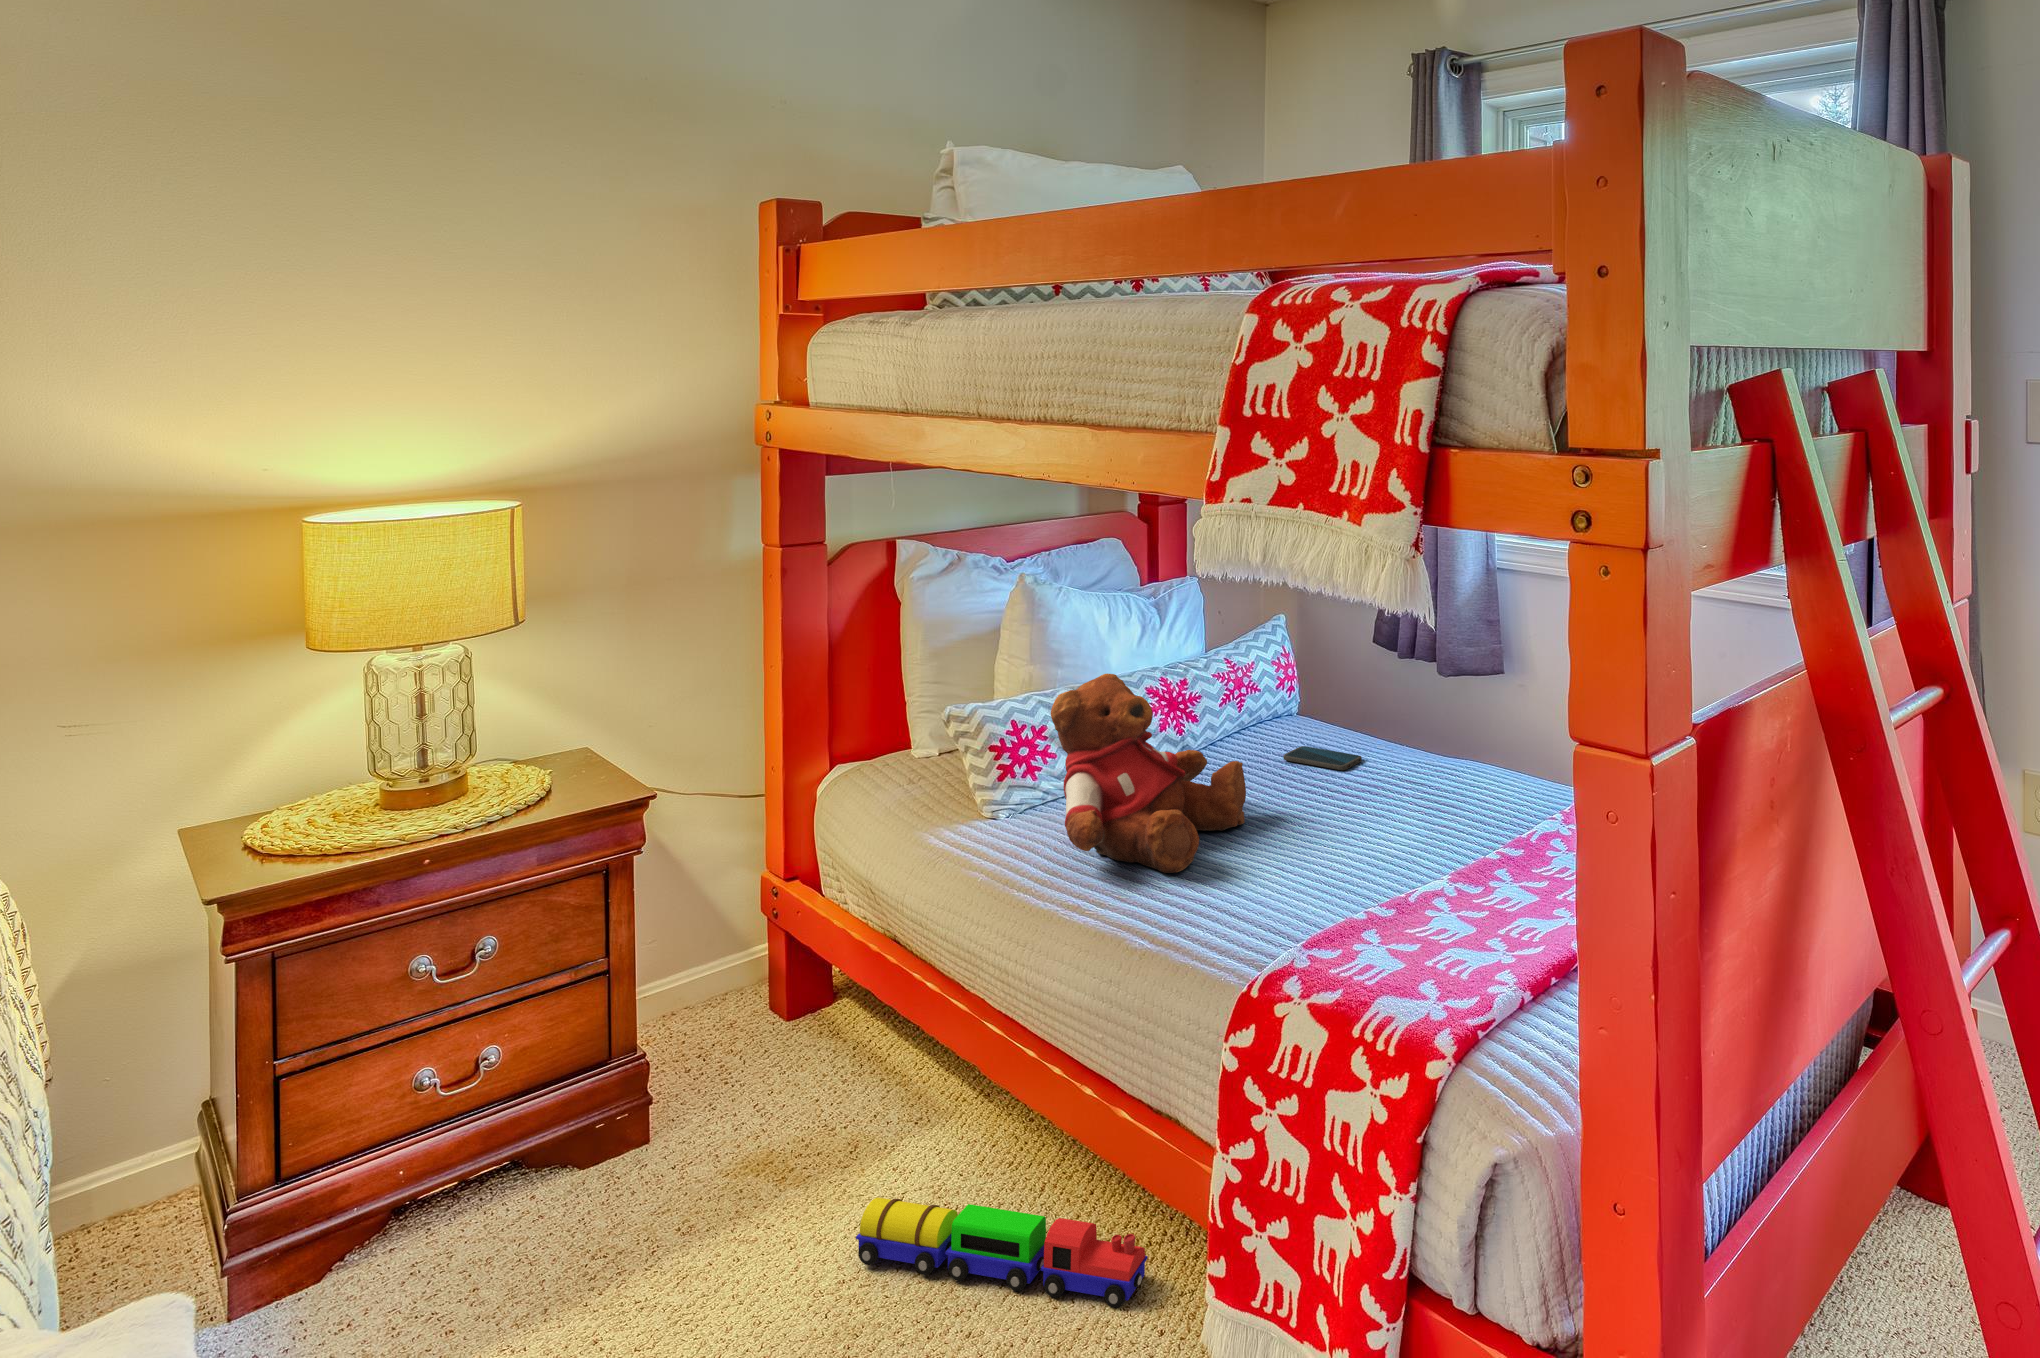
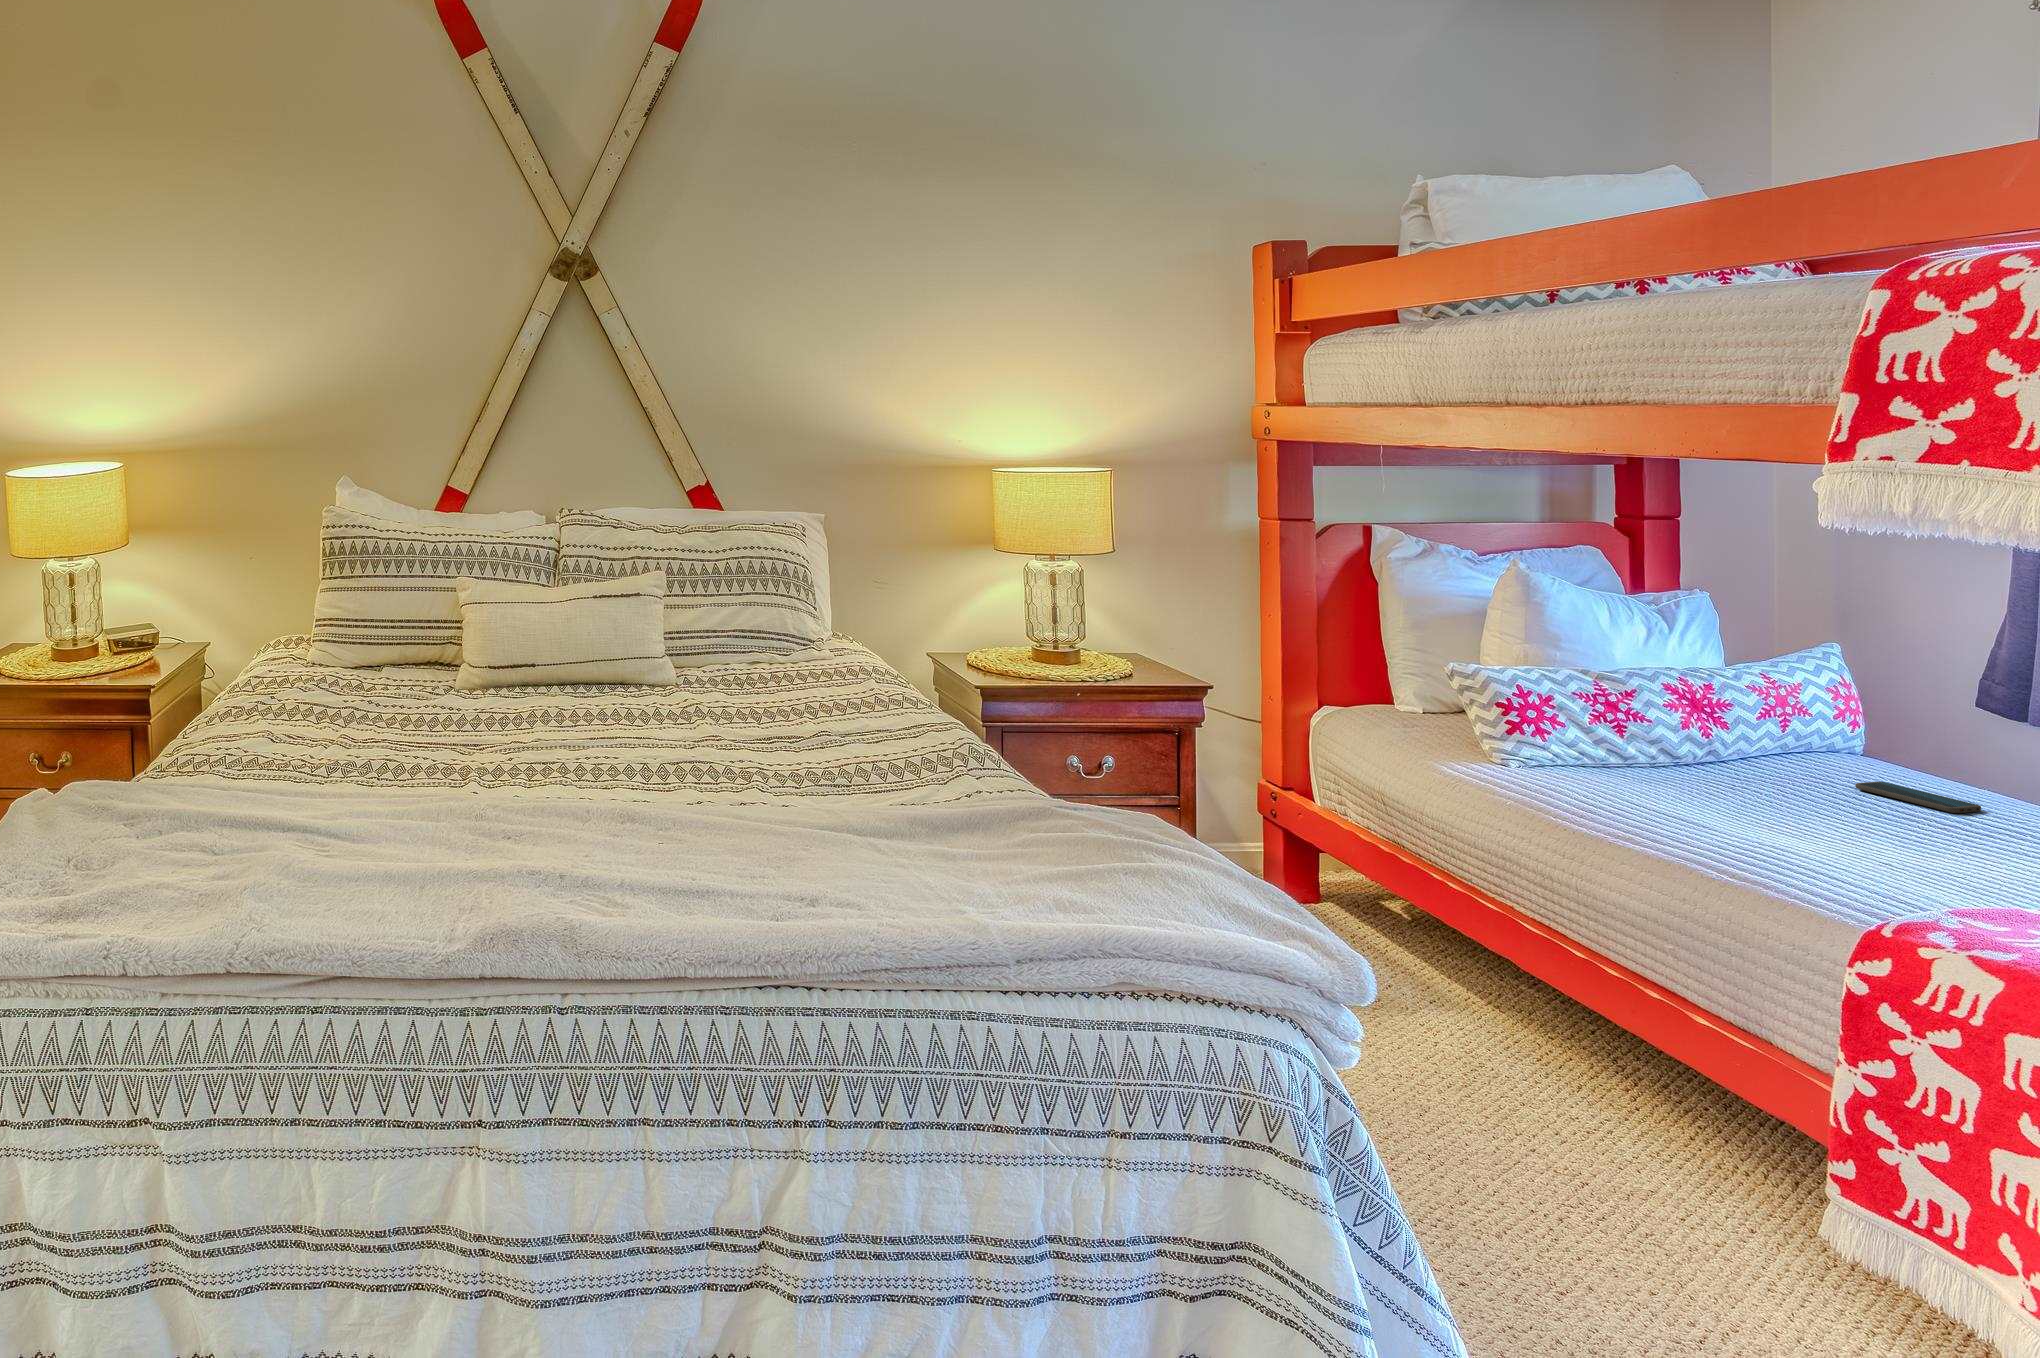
teddy bear: present [1051,674,1246,873] -> none [1580,651,1819,841]
toy train: present [856,1197,1147,1309] -> none [1414,1030,1729,1200]

